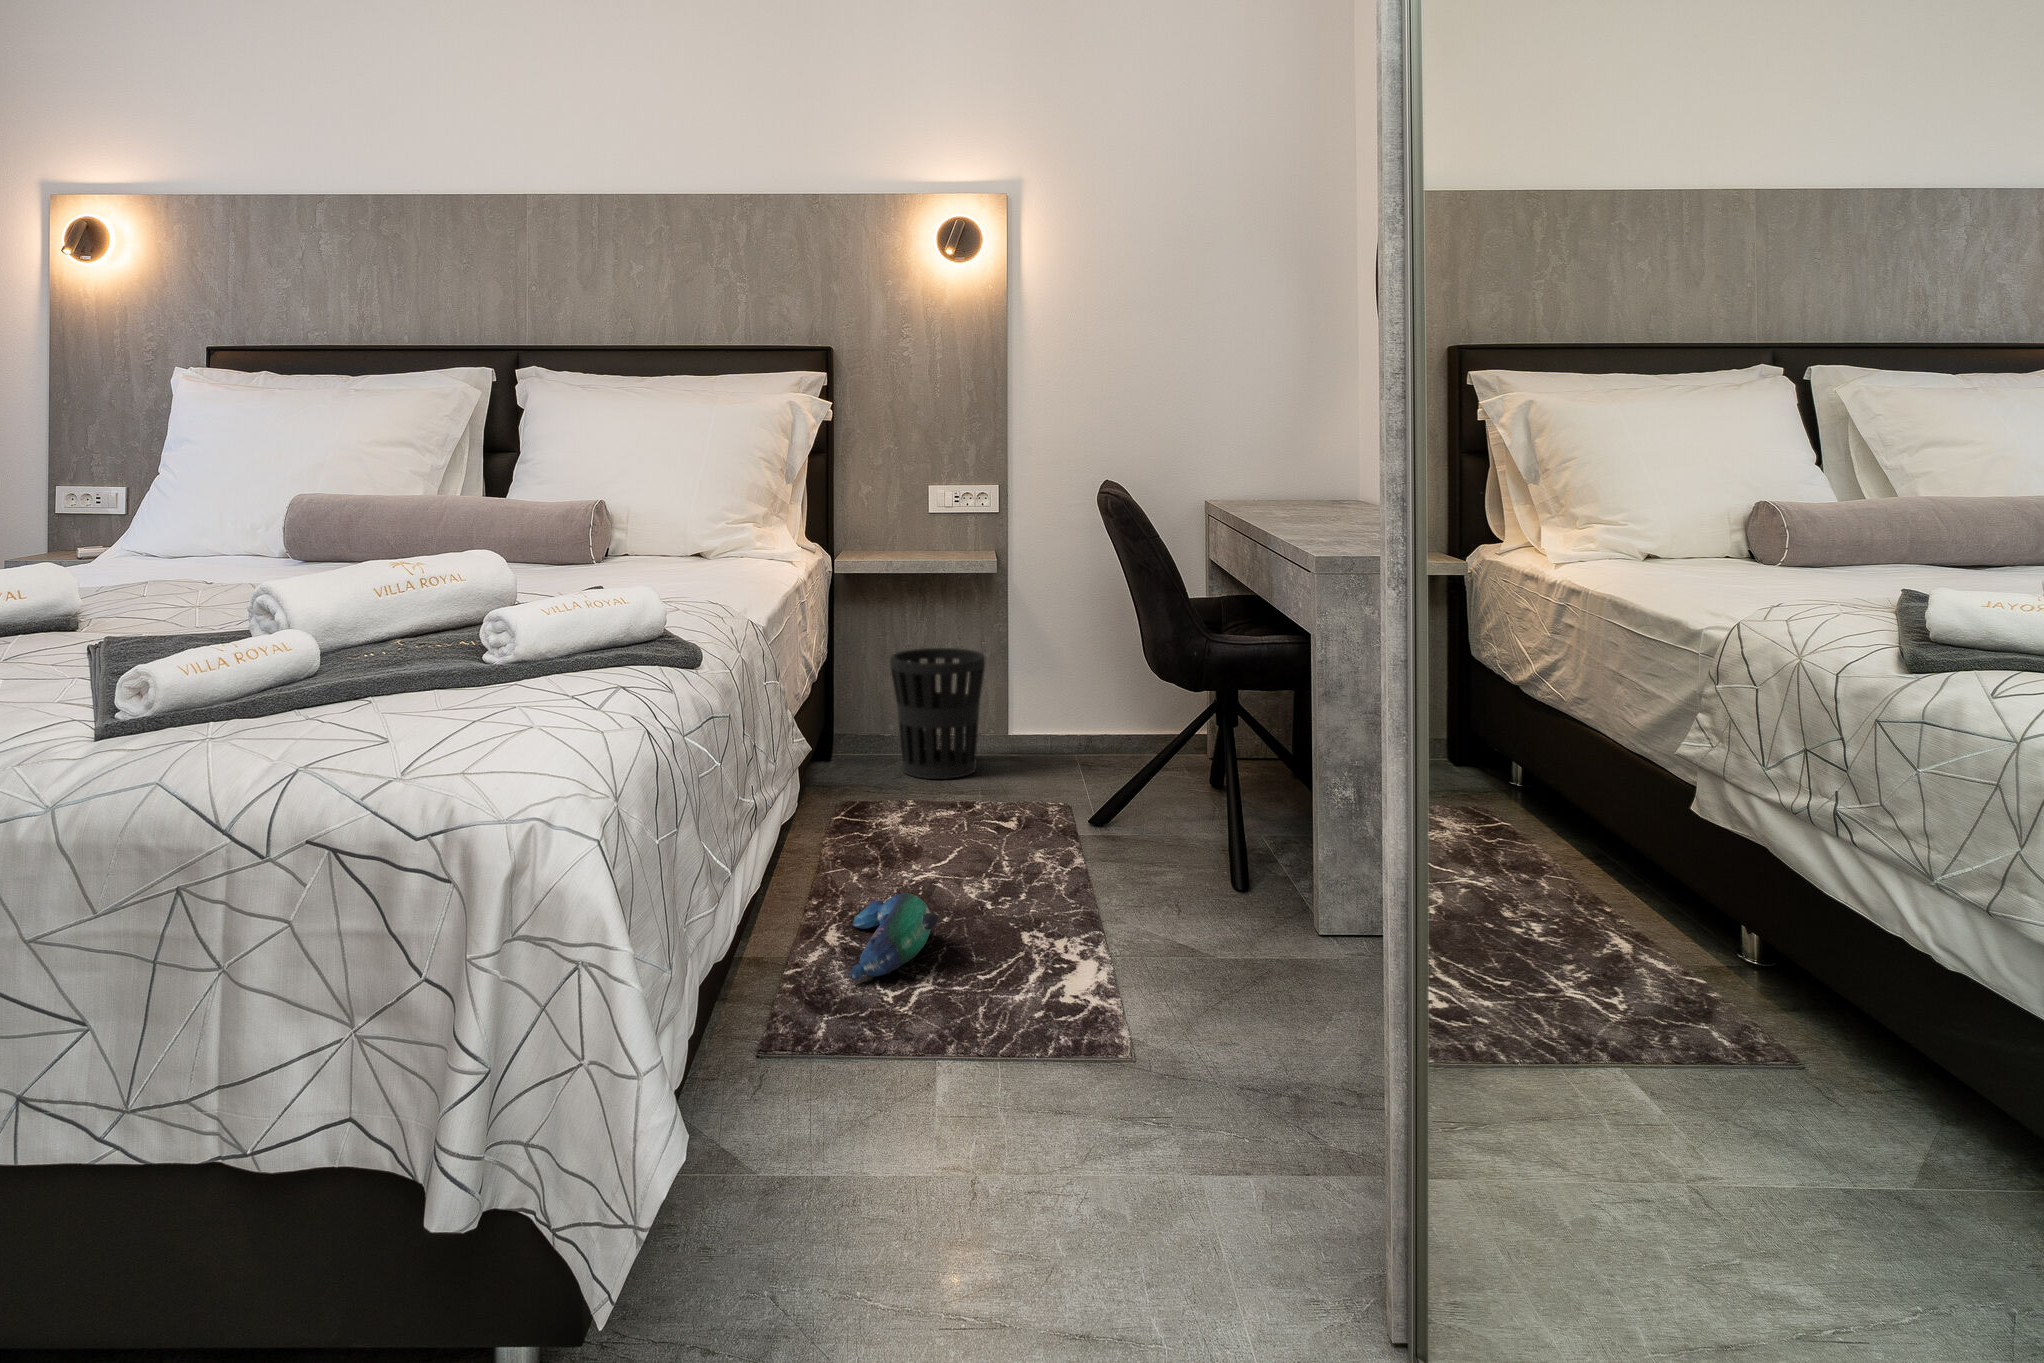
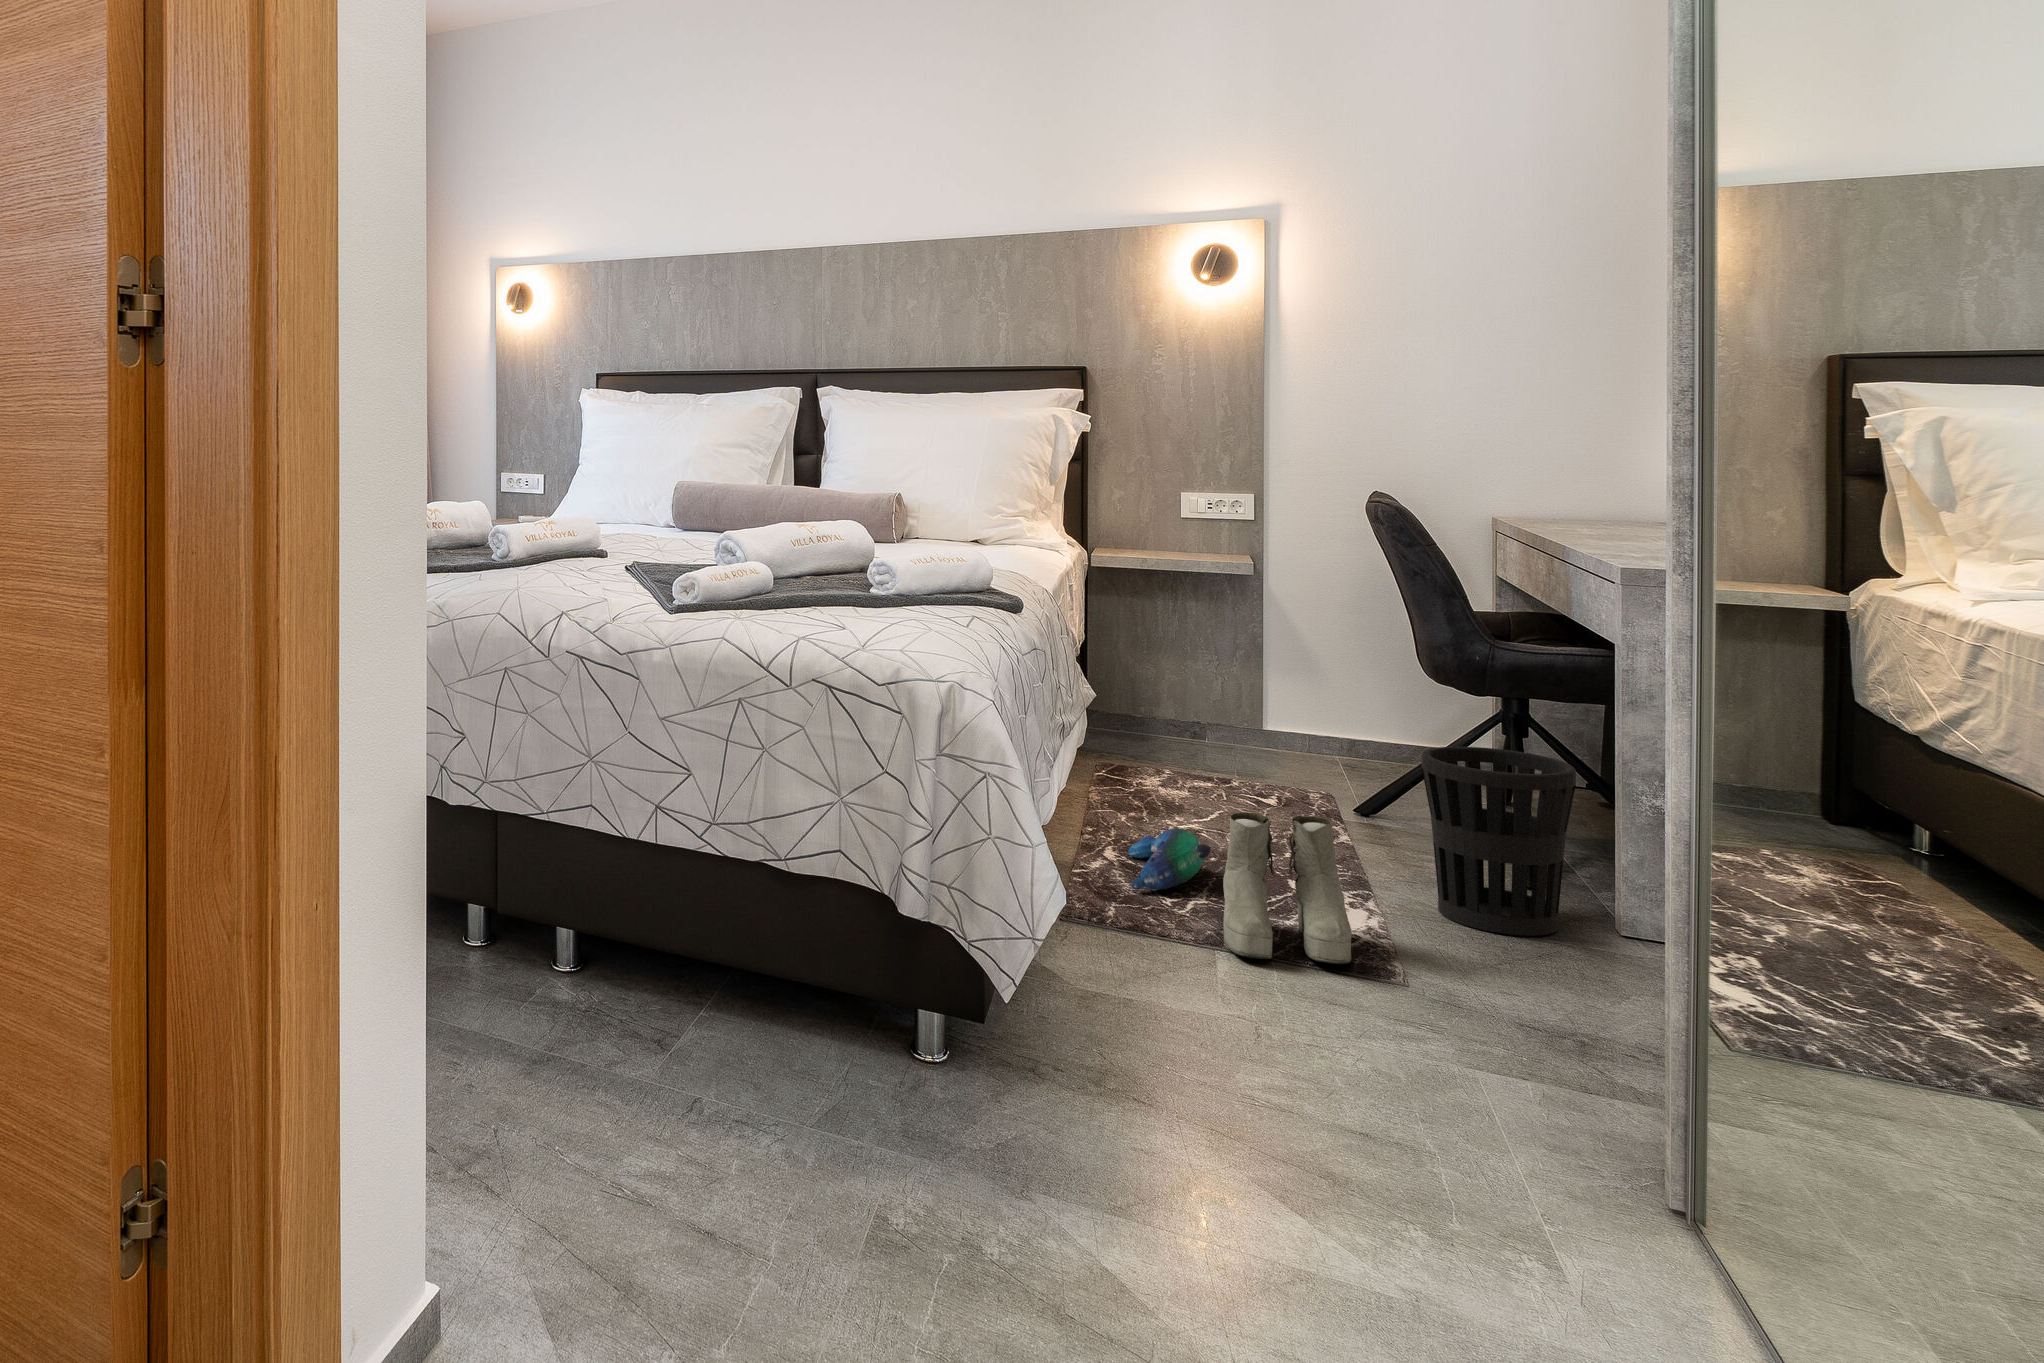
wastebasket: present [890,648,985,779] -> present [1422,747,1576,936]
boots: none [943,881,1079,1068] -> present [1223,813,1352,964]

